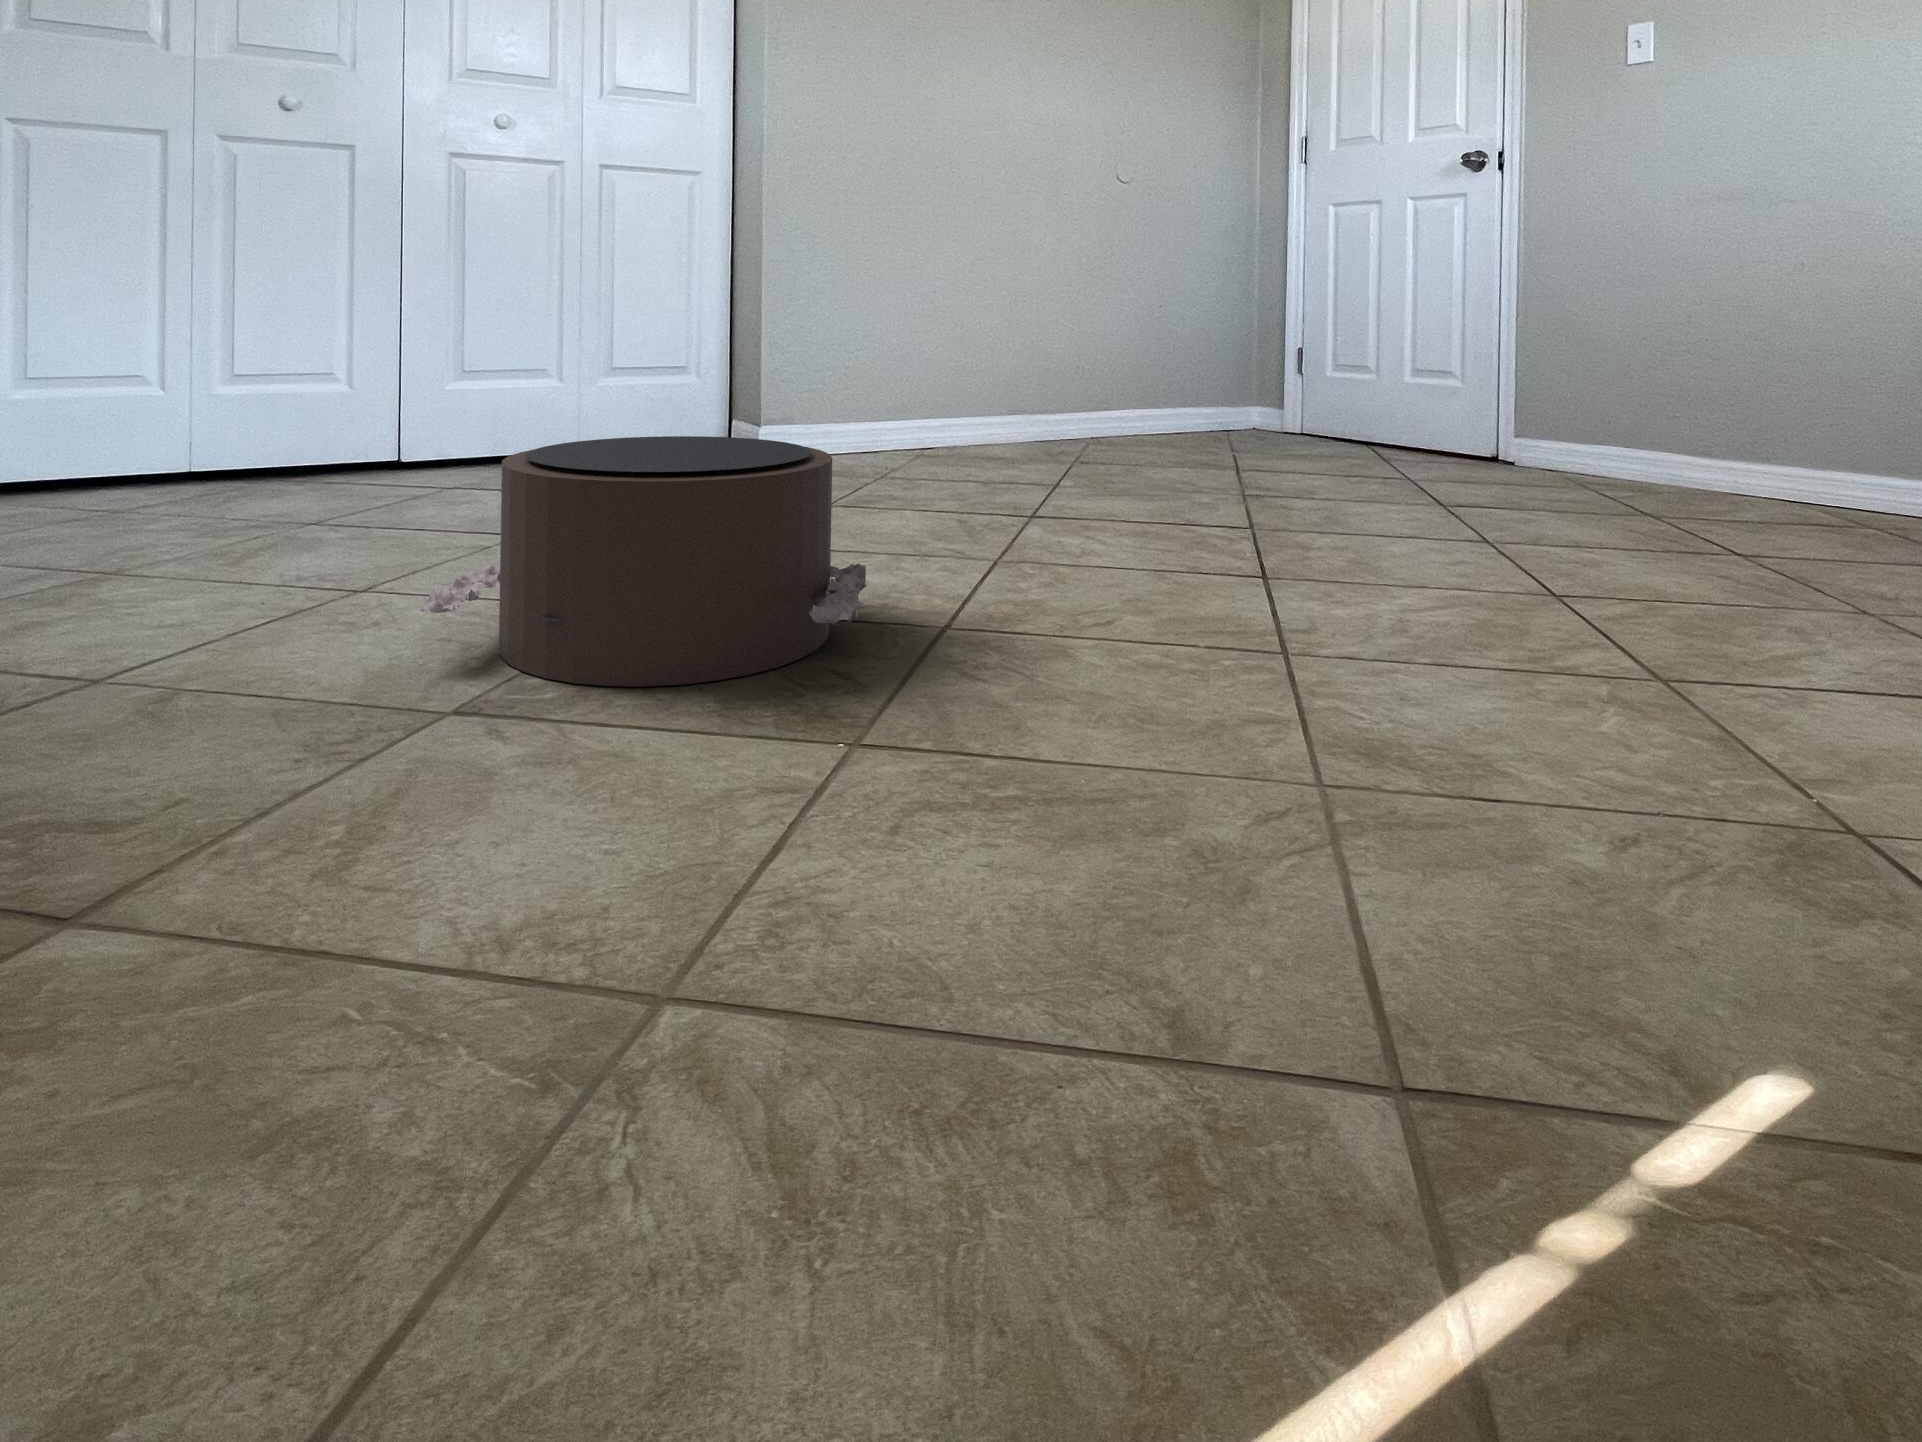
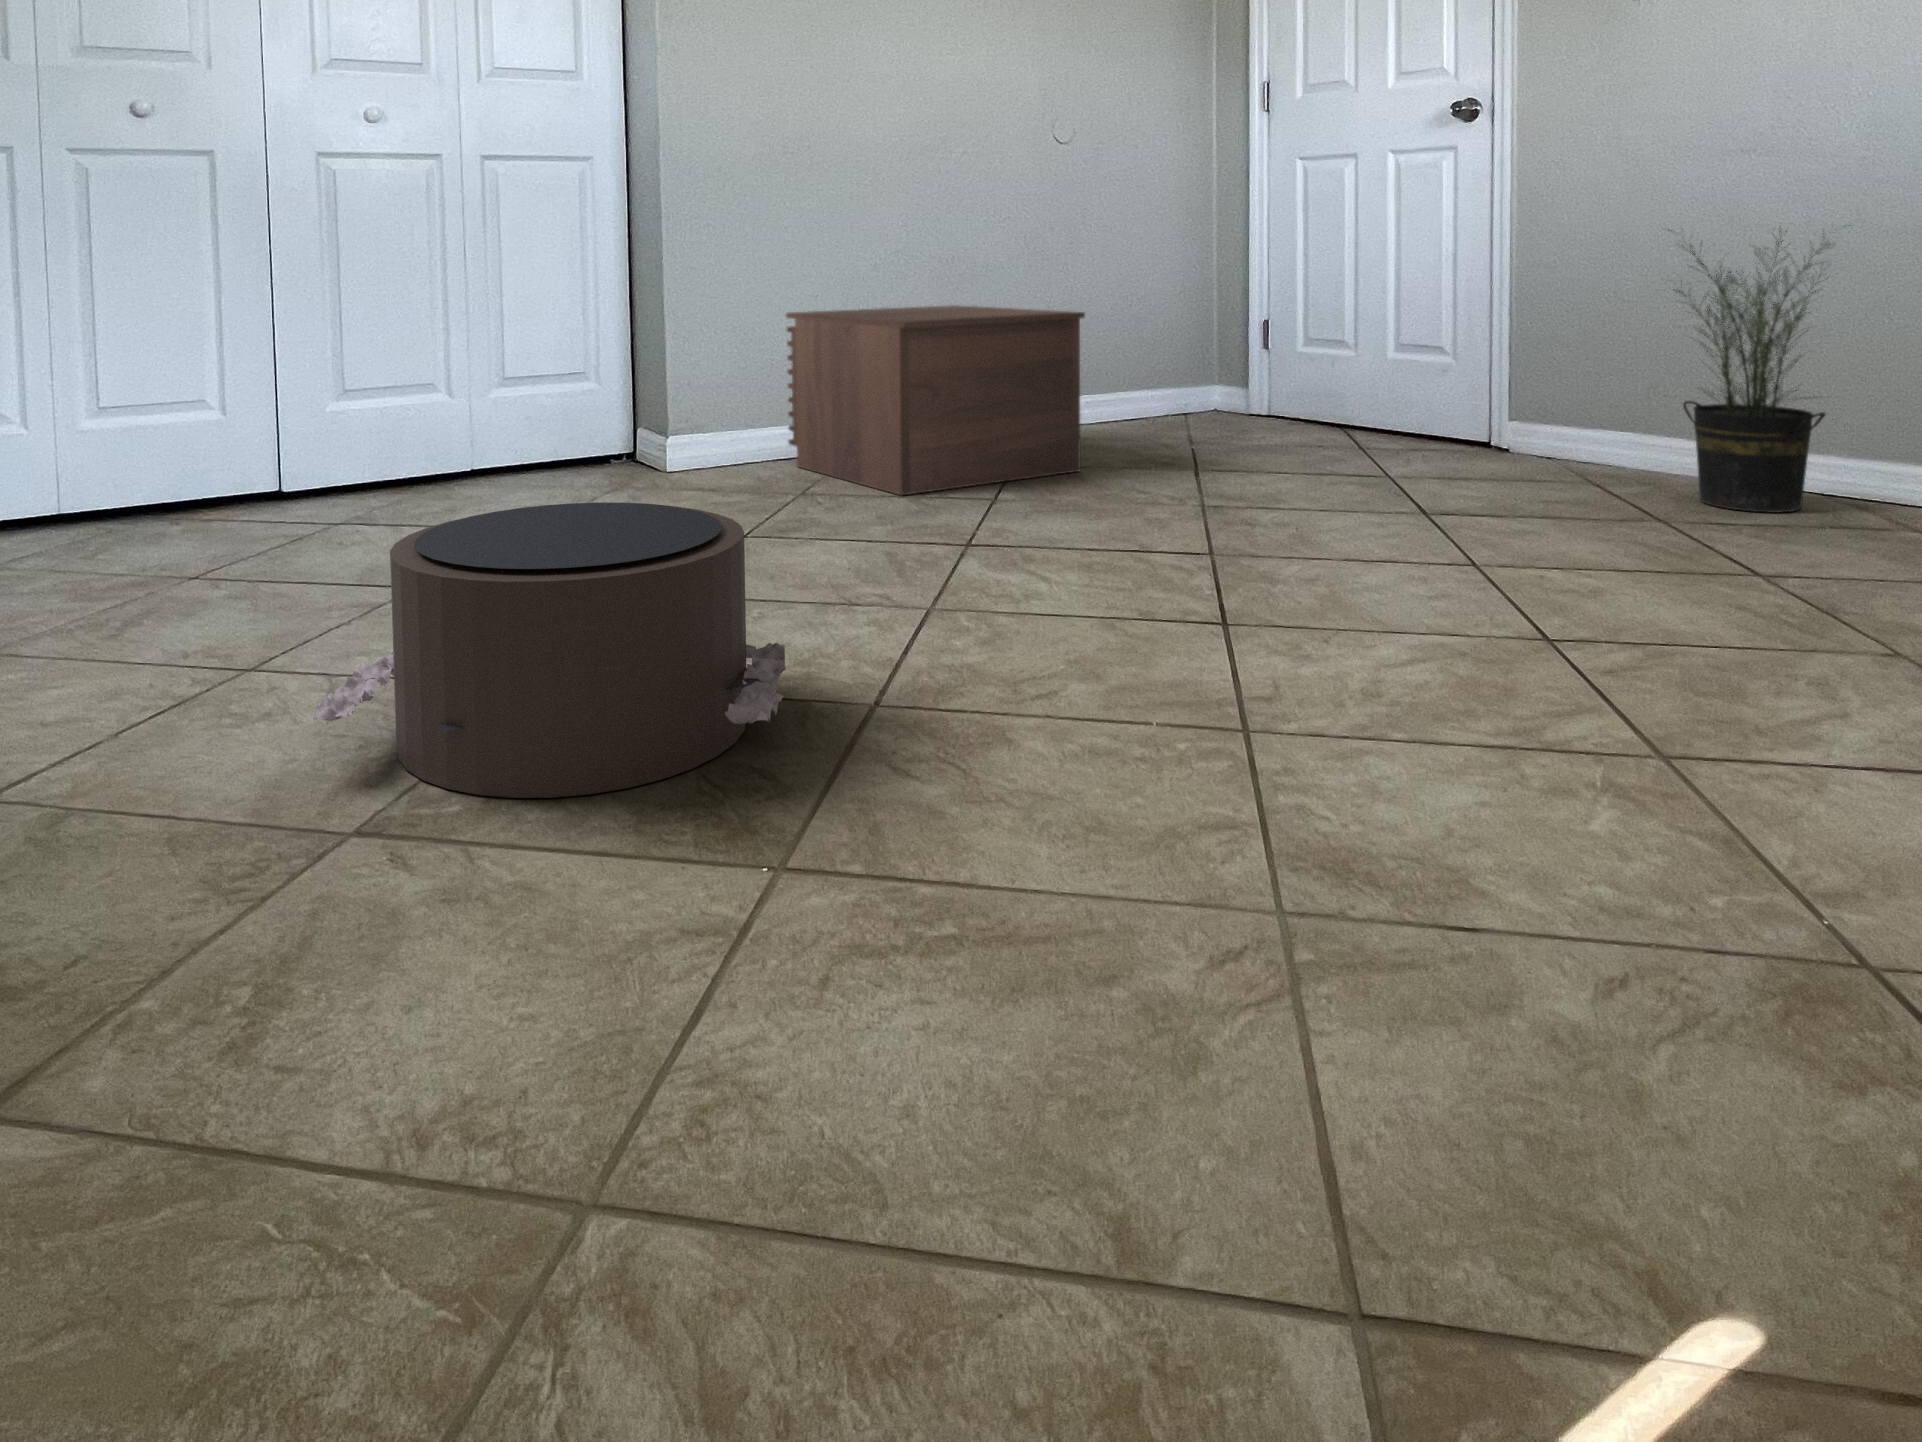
potted plant: none [1644,250,1814,508] -> present [1668,225,1851,512]
nightstand: none [872,316,1141,477] -> present [786,305,1085,495]

